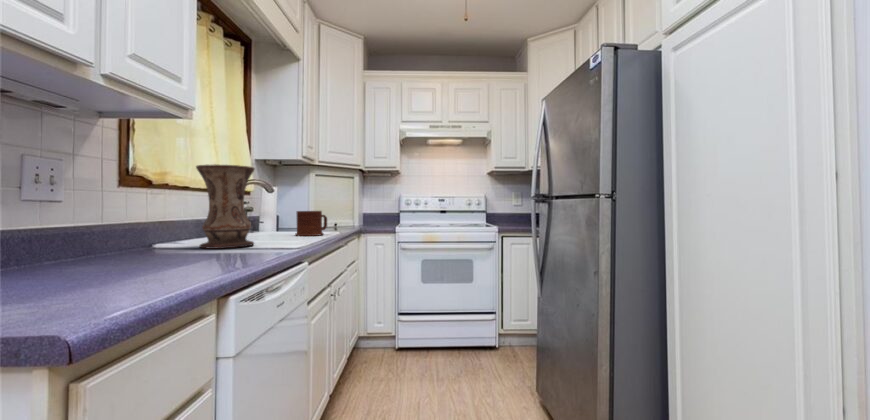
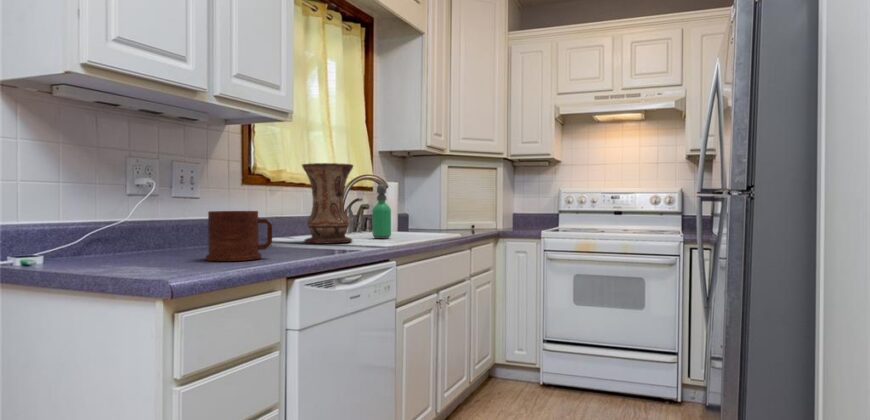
soap dispenser: none [267,188,286,240] -> present [372,184,391,239]
mug: present [296,211,327,236] -> present [206,211,272,261]

